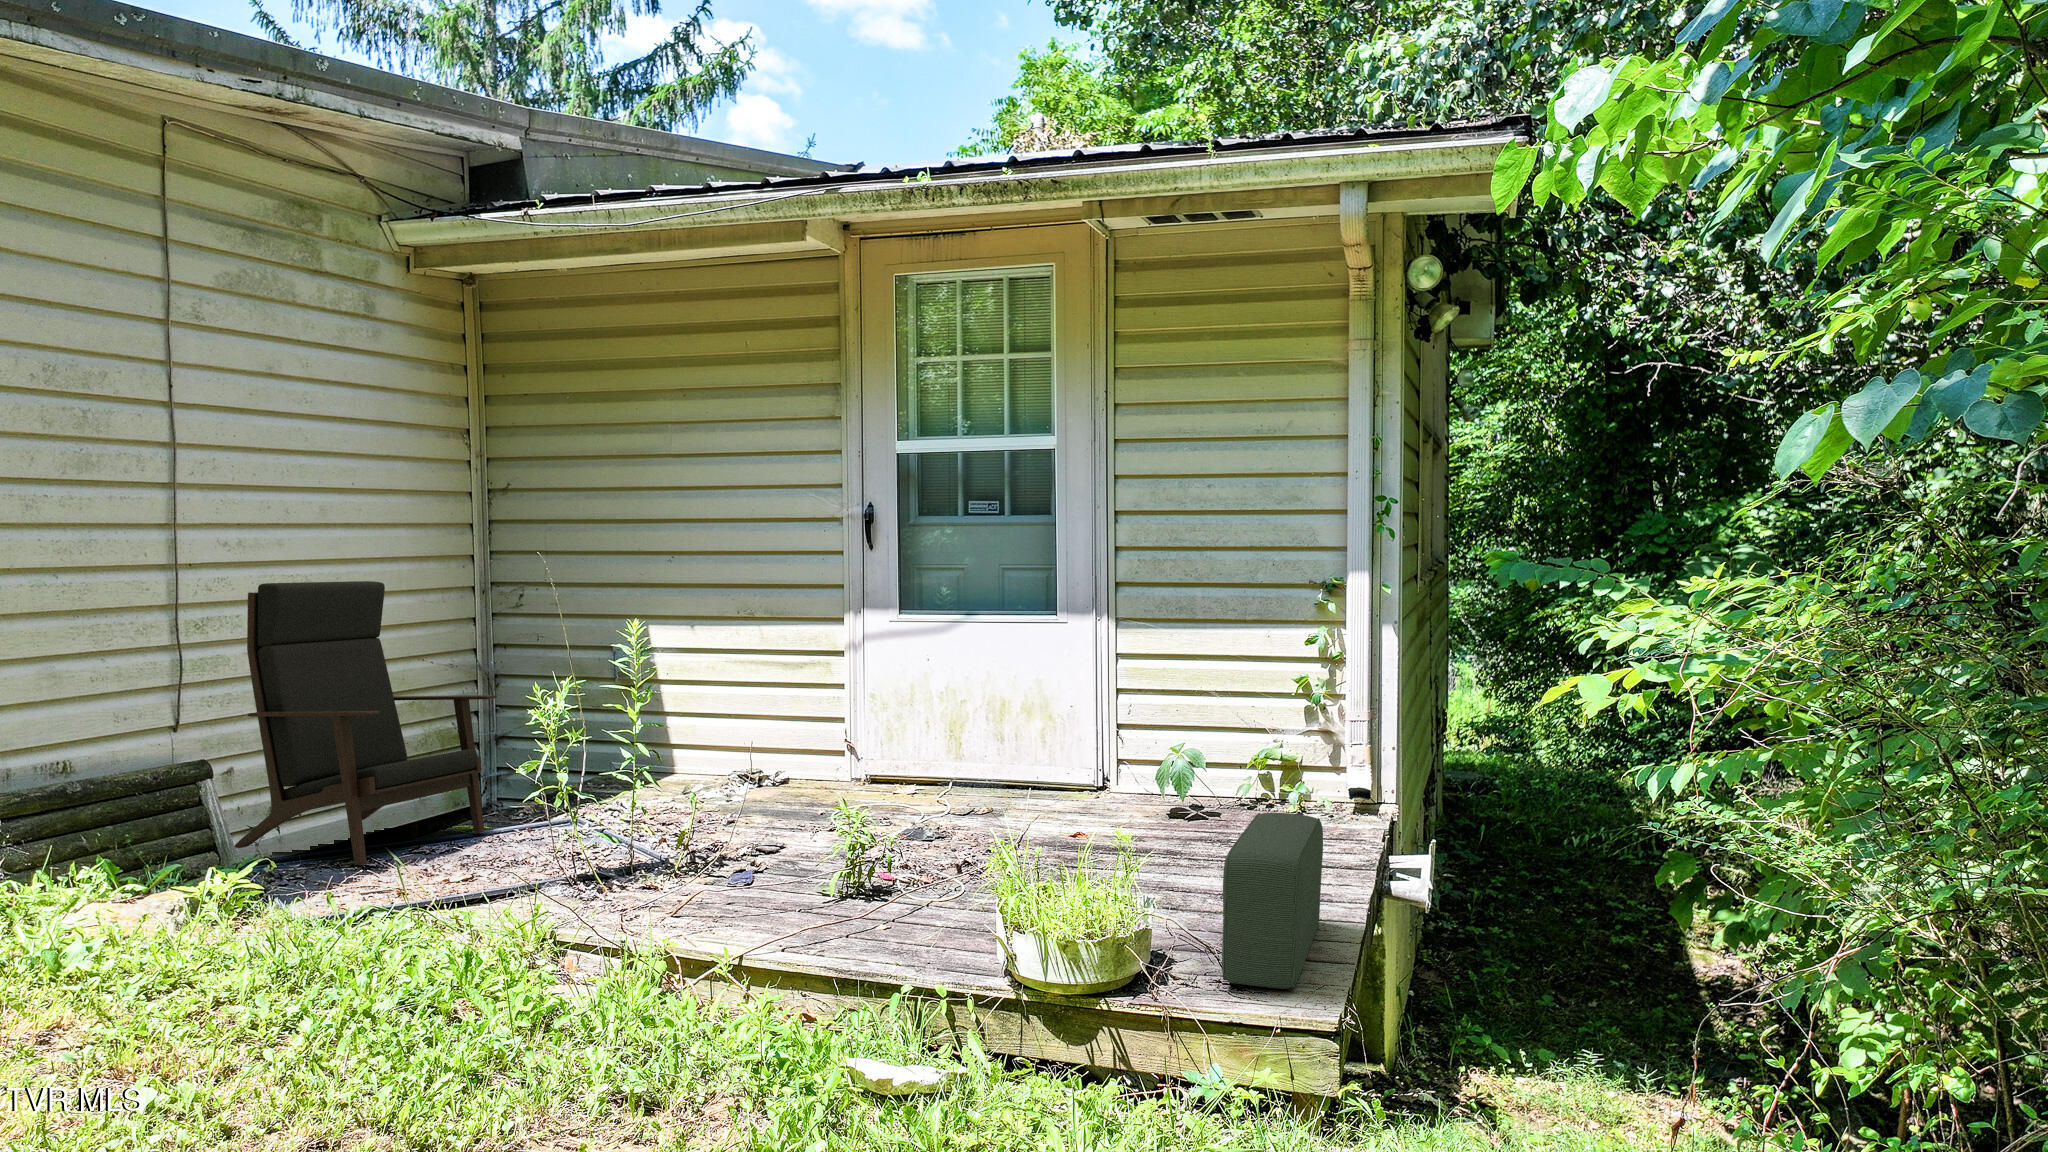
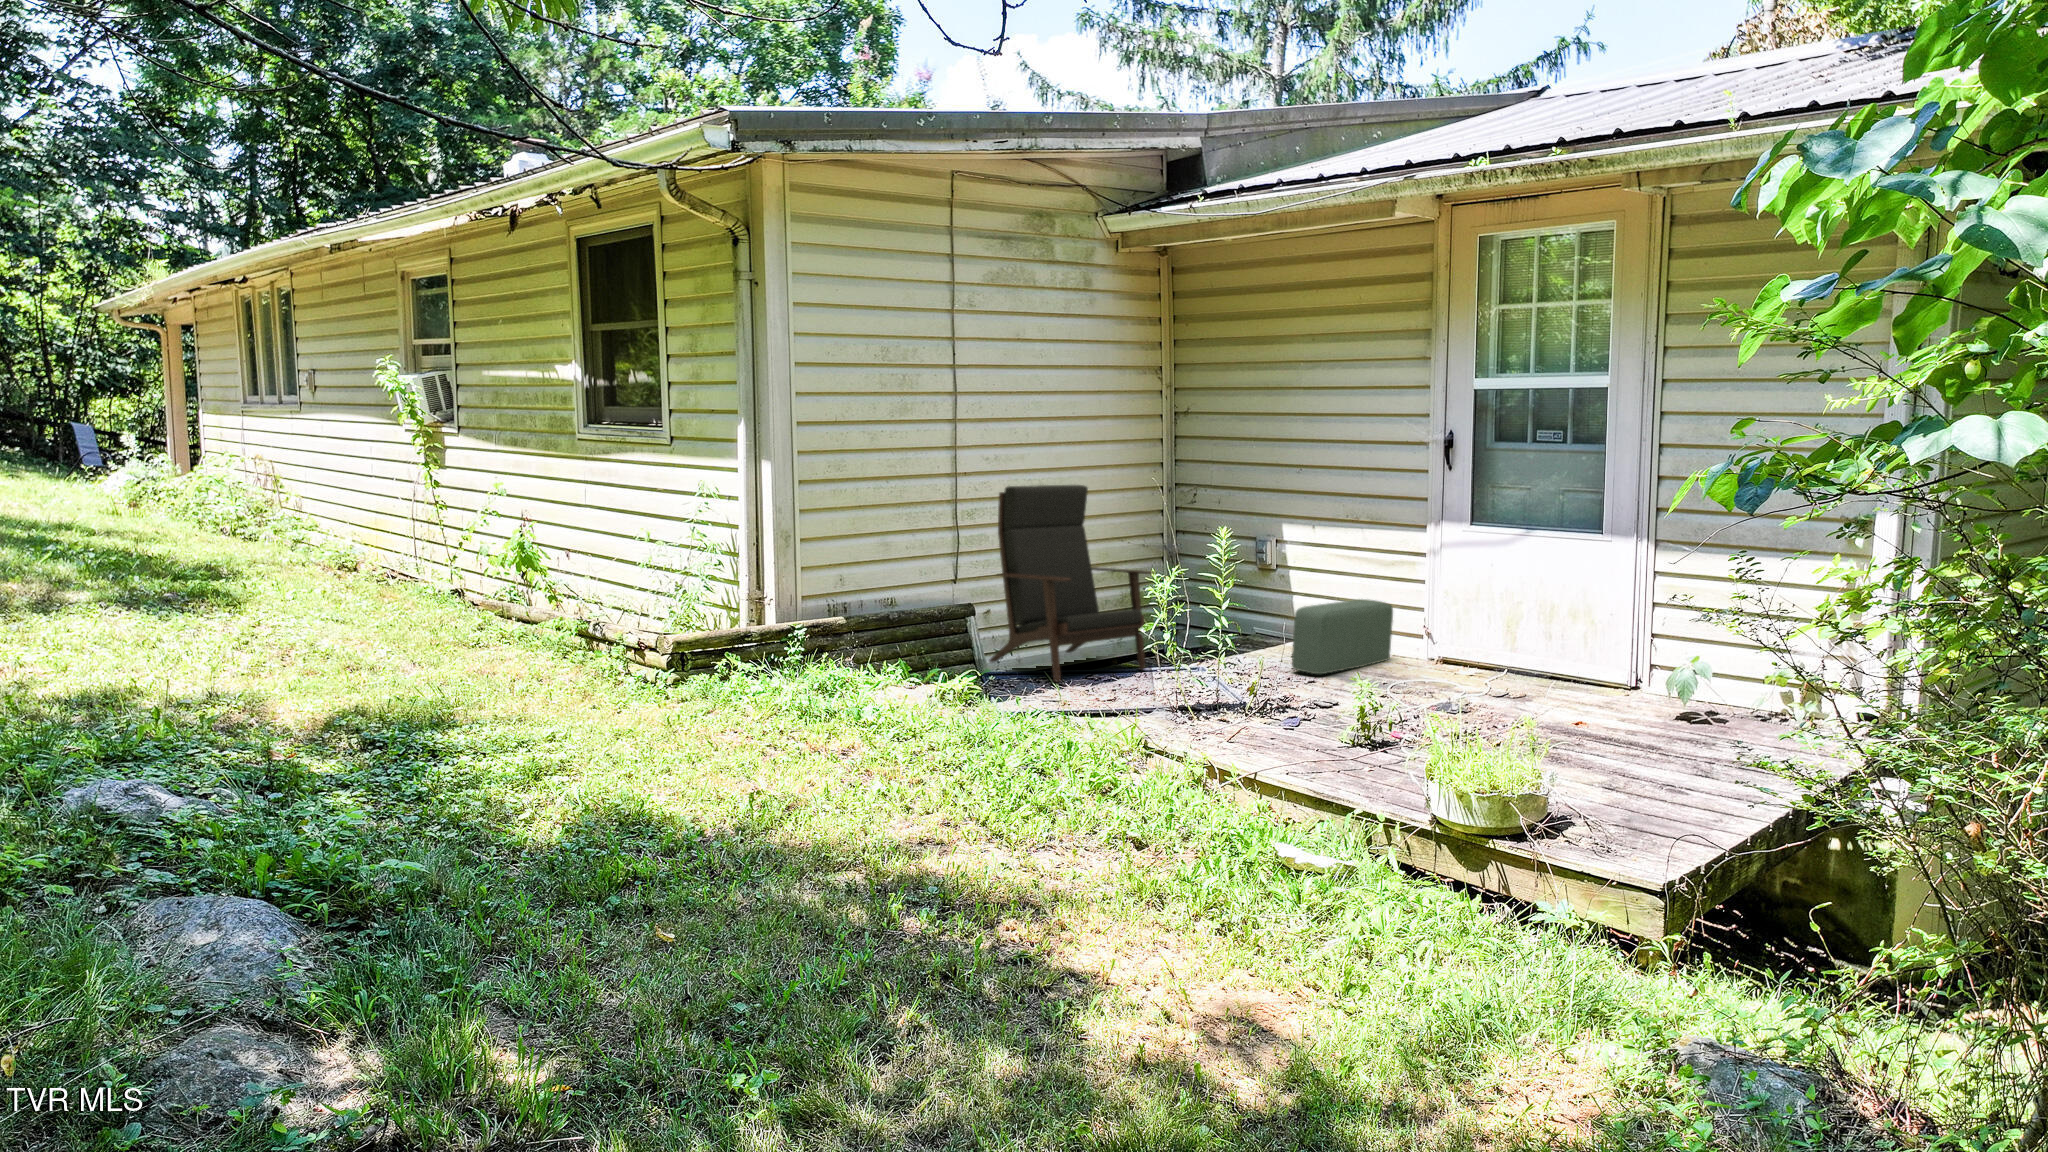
pouf: present [1222,813,1323,989] -> present [1292,599,1393,674]

